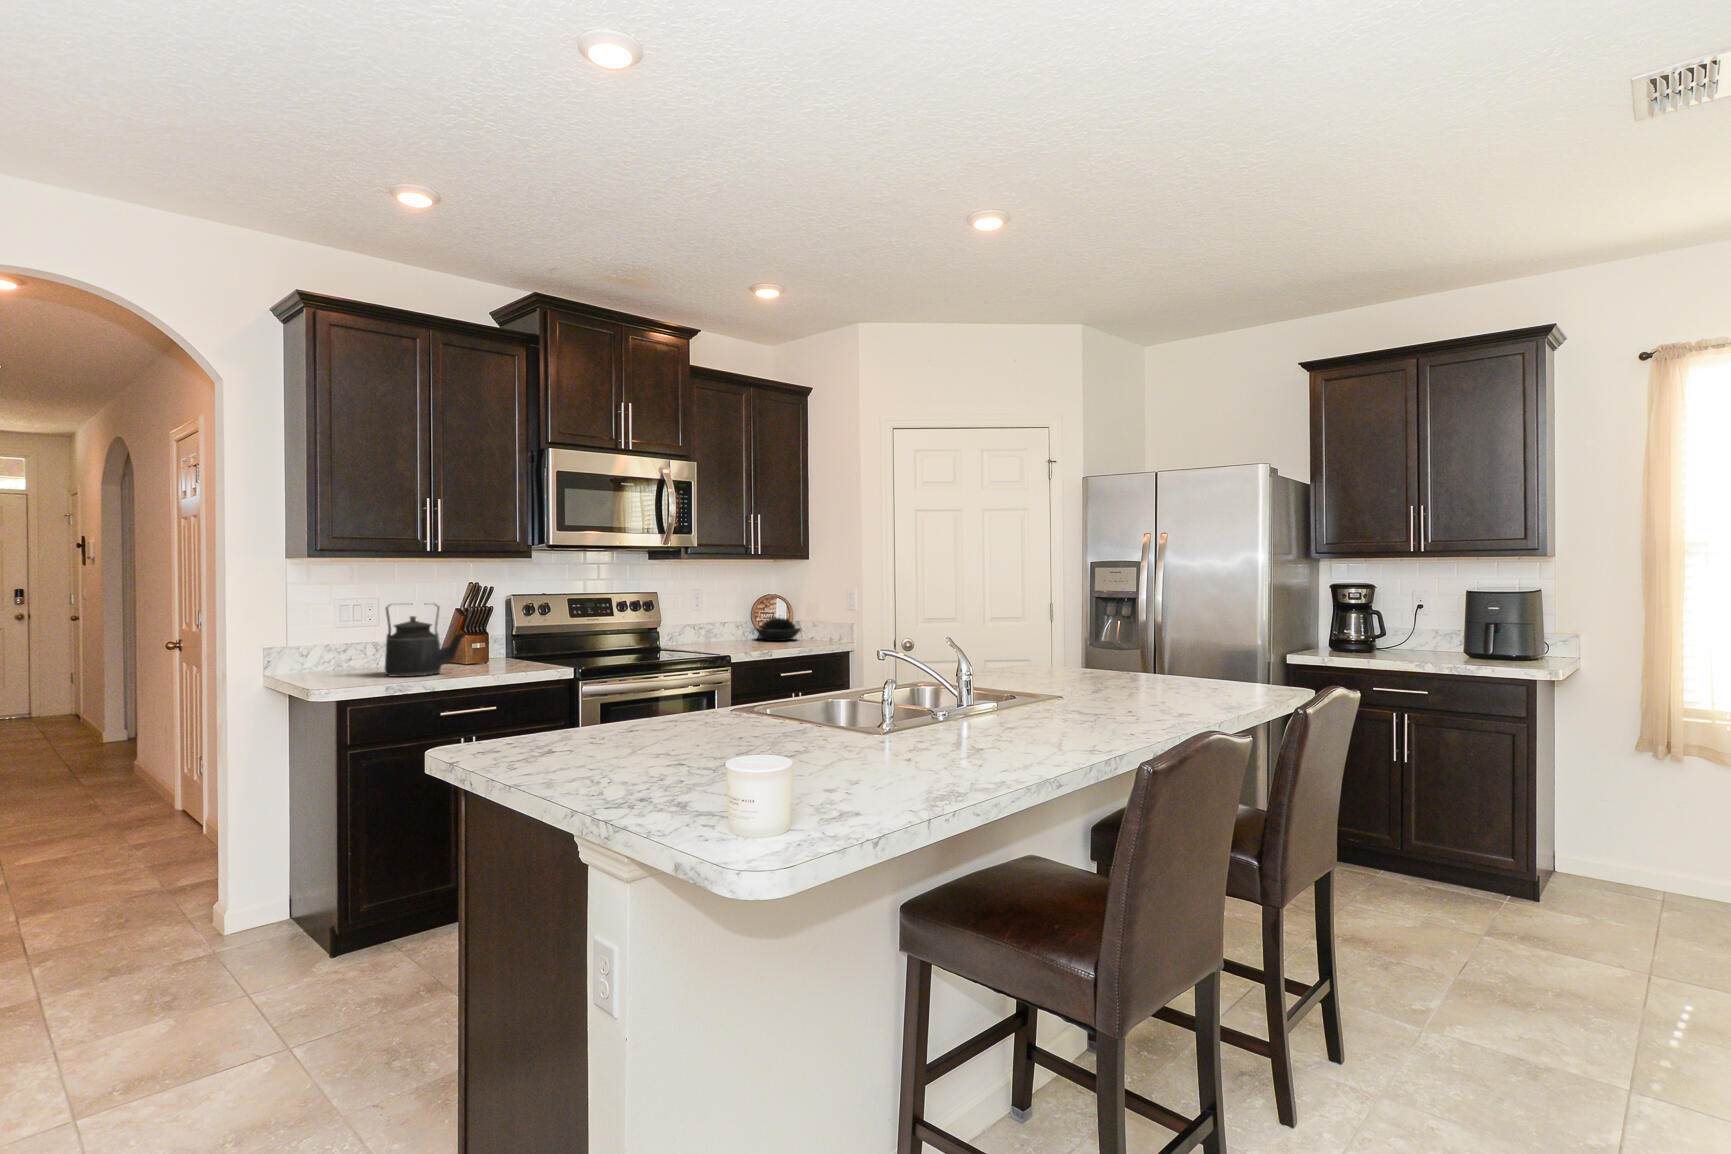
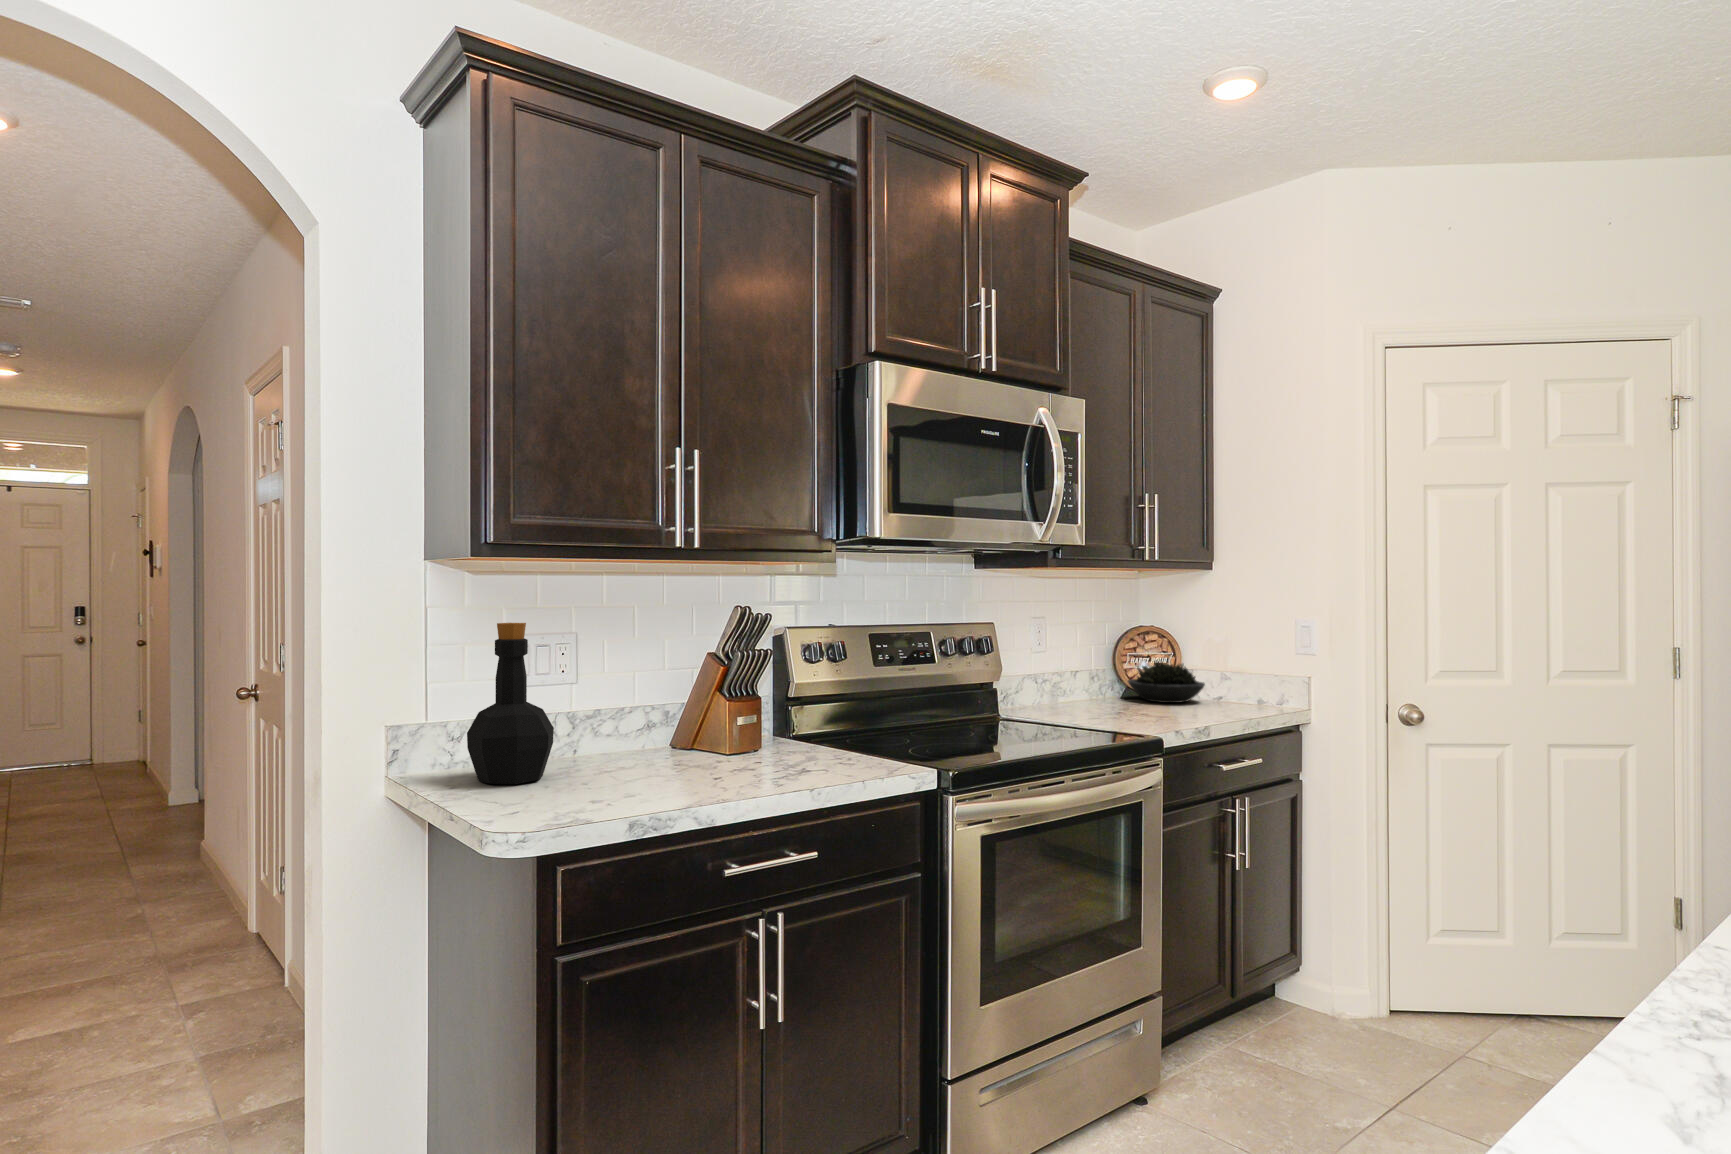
bottle: none [308,593,358,676] -> present [467,623,554,784]
kettle: present [385,604,465,677] -> none [603,645,750,788]

